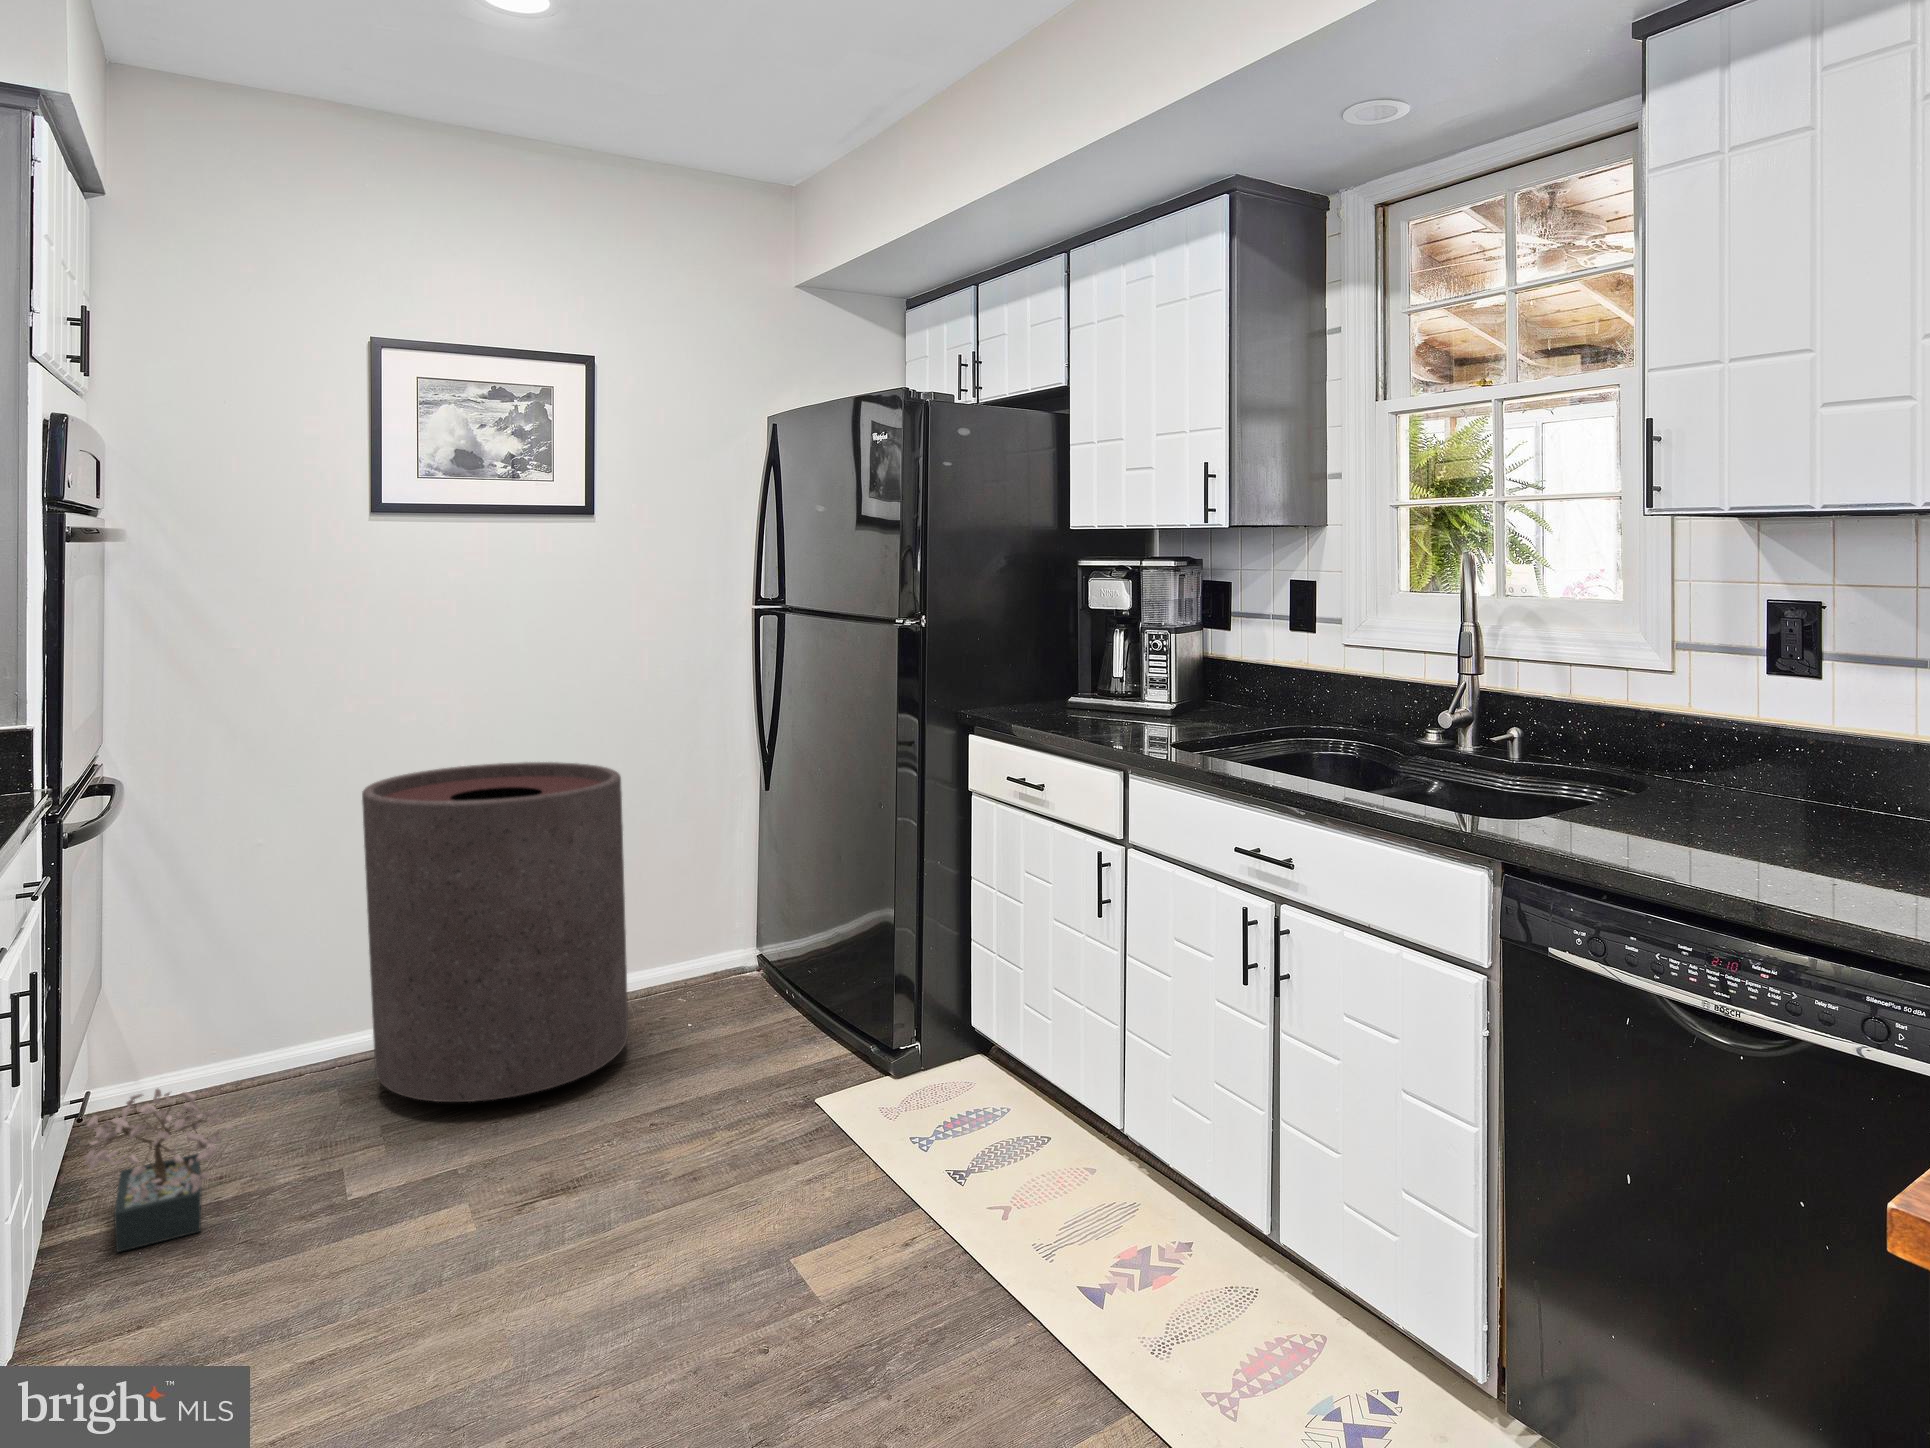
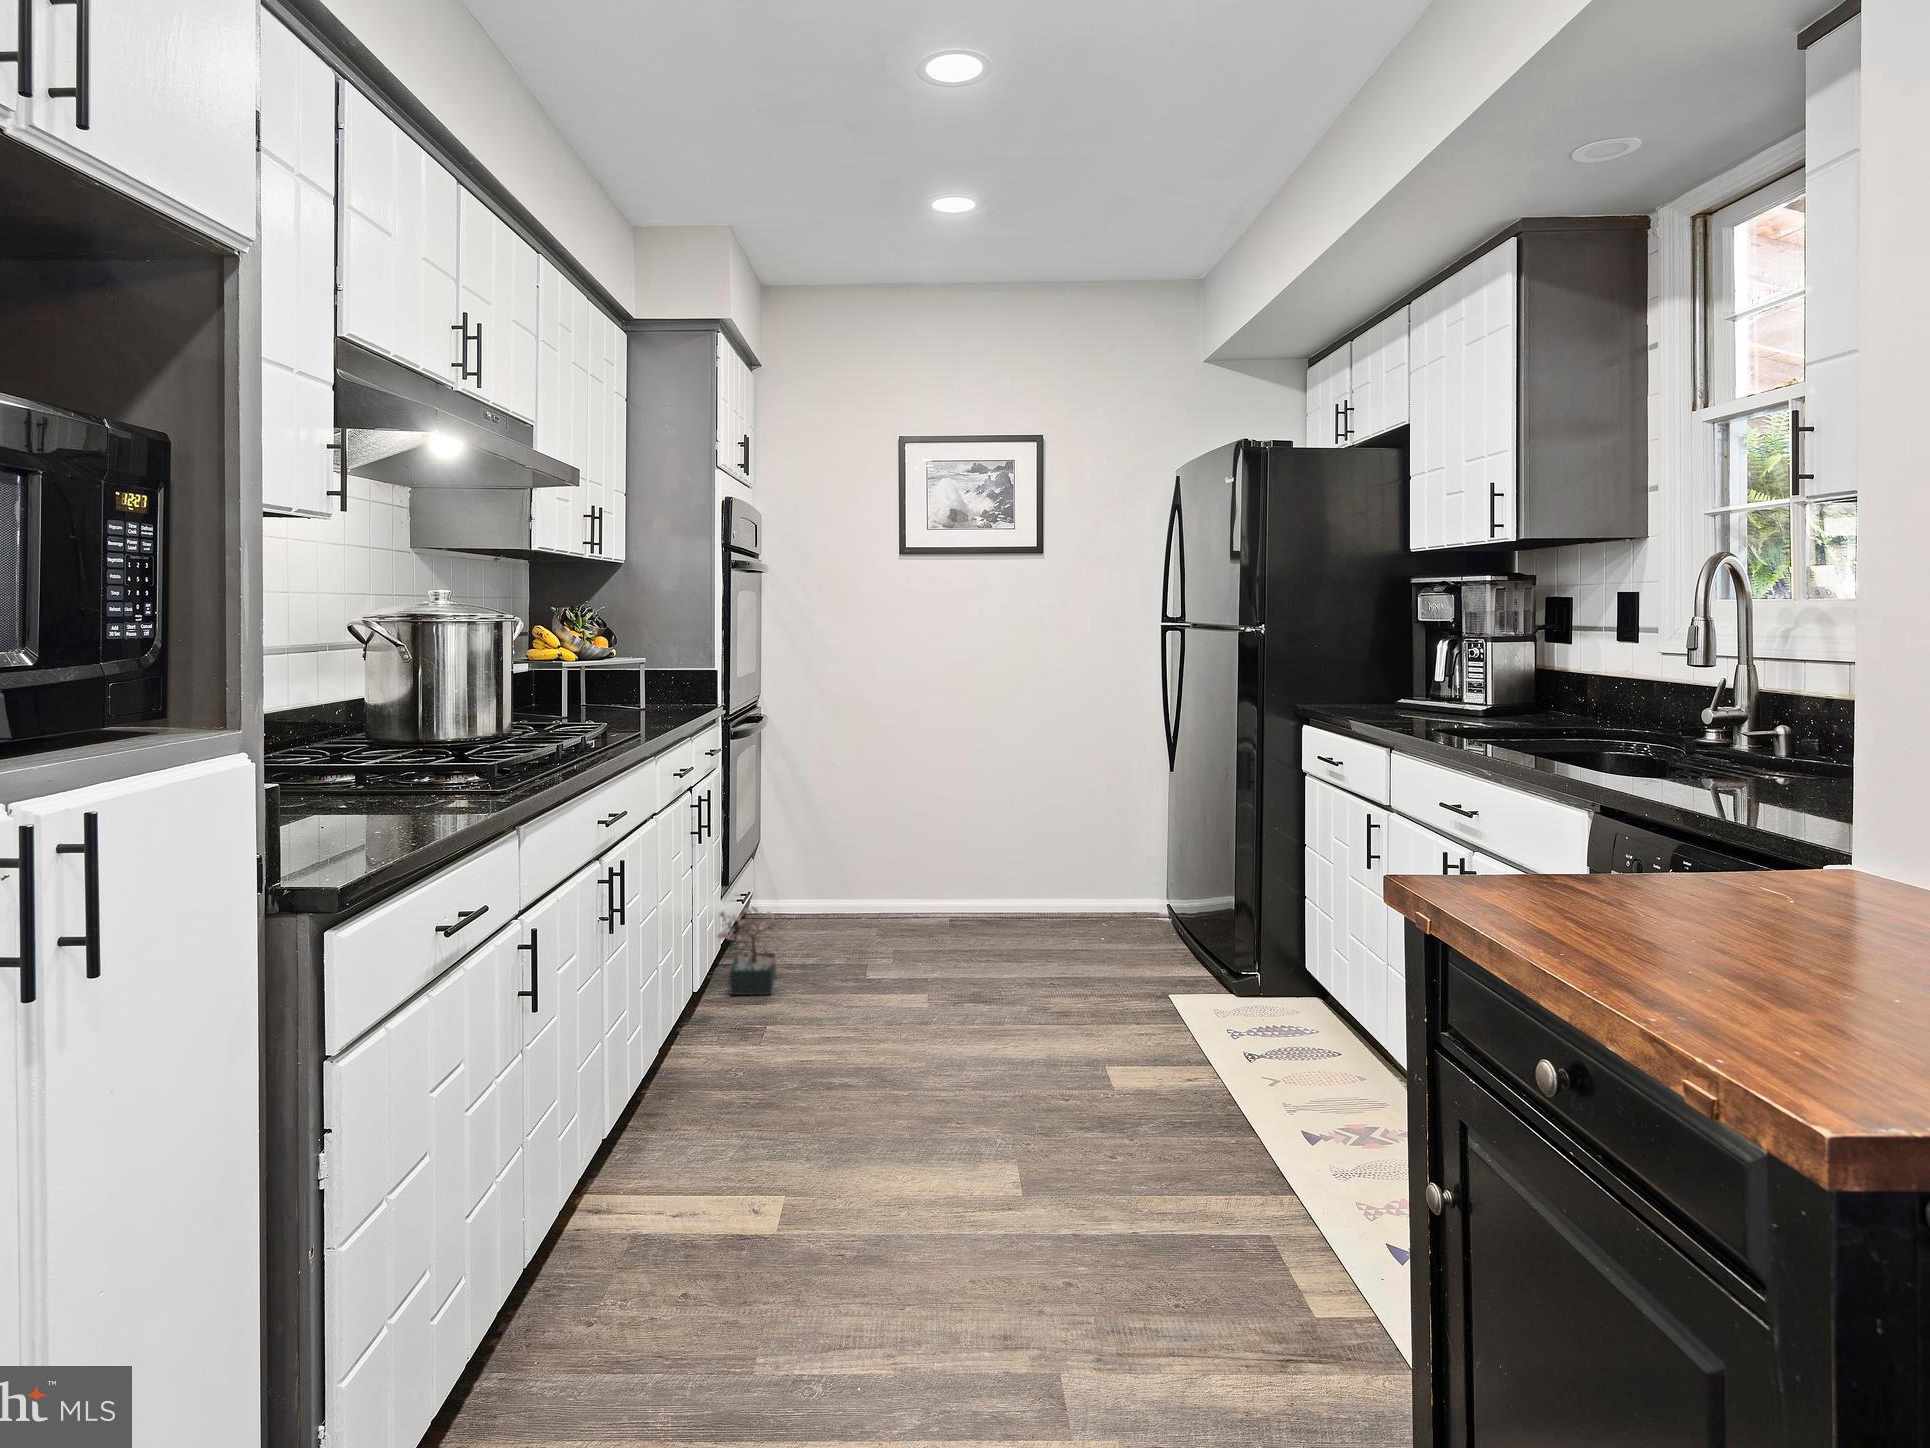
trash can: present [362,762,628,1102] -> none [878,732,1046,961]

